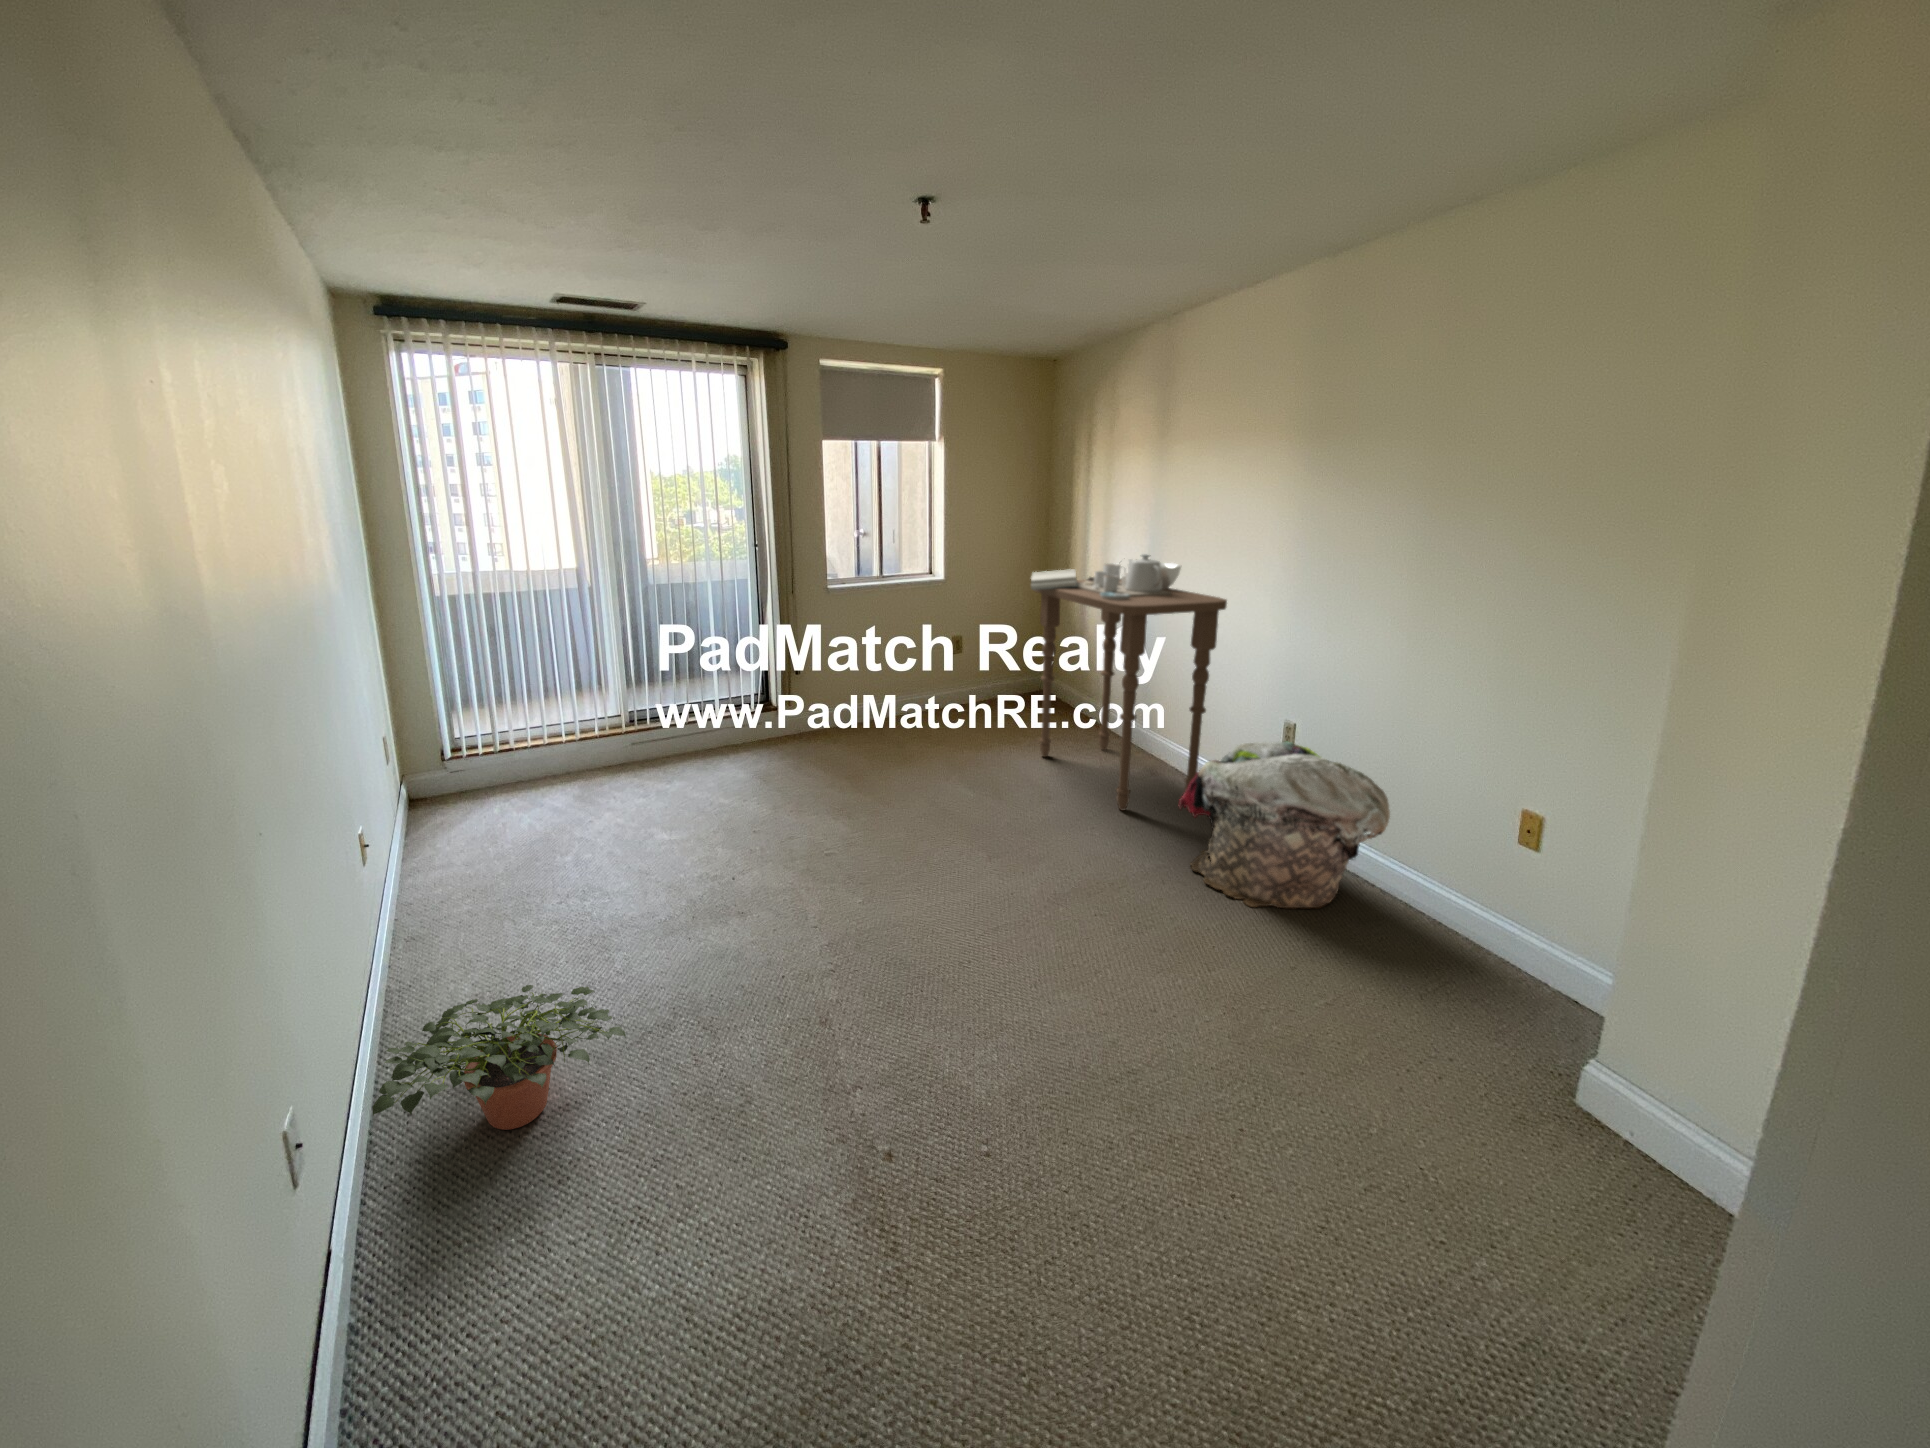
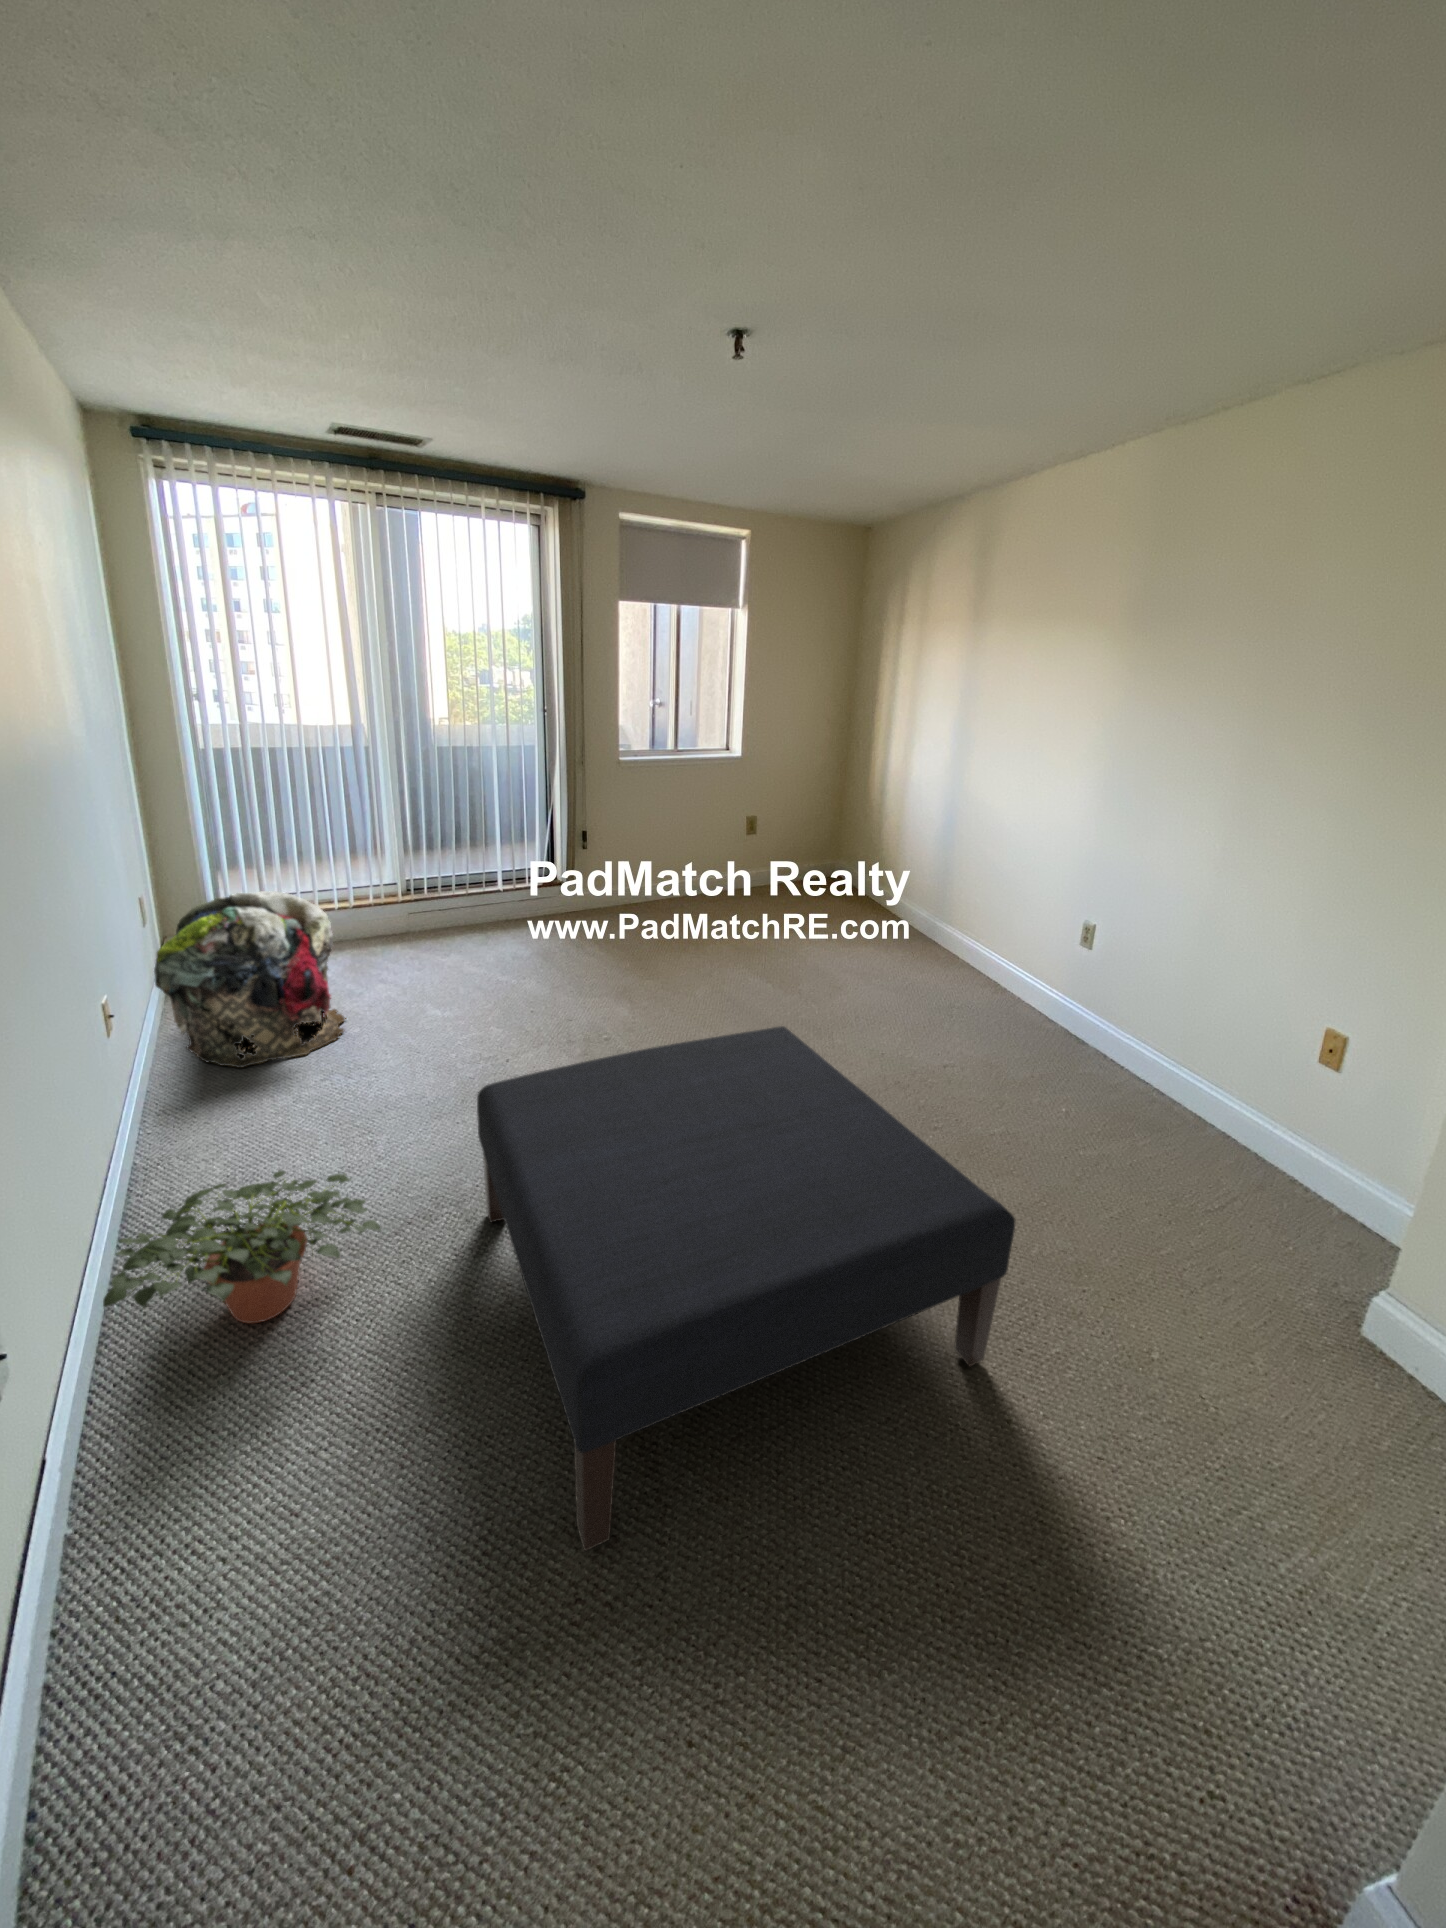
side table: present [1031,555,1227,810] -> none [829,742,1031,1003]
laundry basket: present [1178,742,1390,908] -> present [154,891,346,1067]
ottoman: none [711,832,1228,1325] -> present [477,1026,1015,1551]

